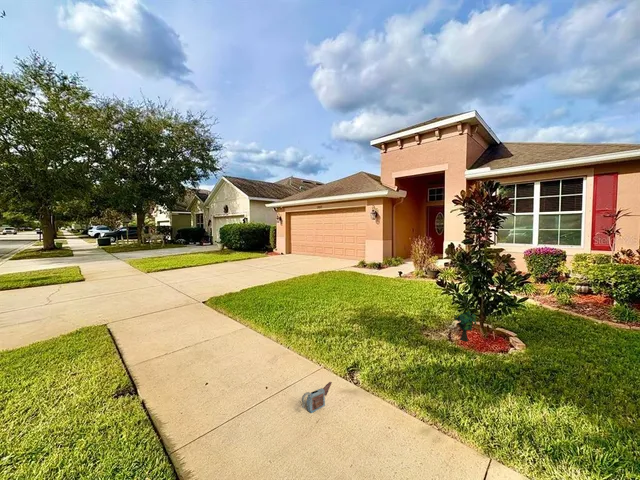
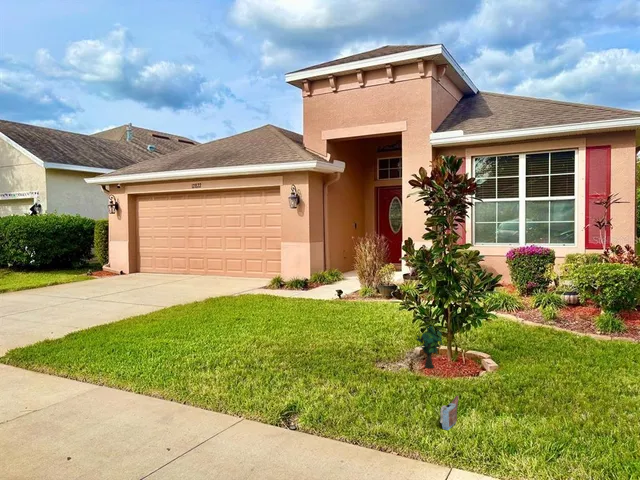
watering can: present [302,382,332,413] -> present [440,396,459,430]

